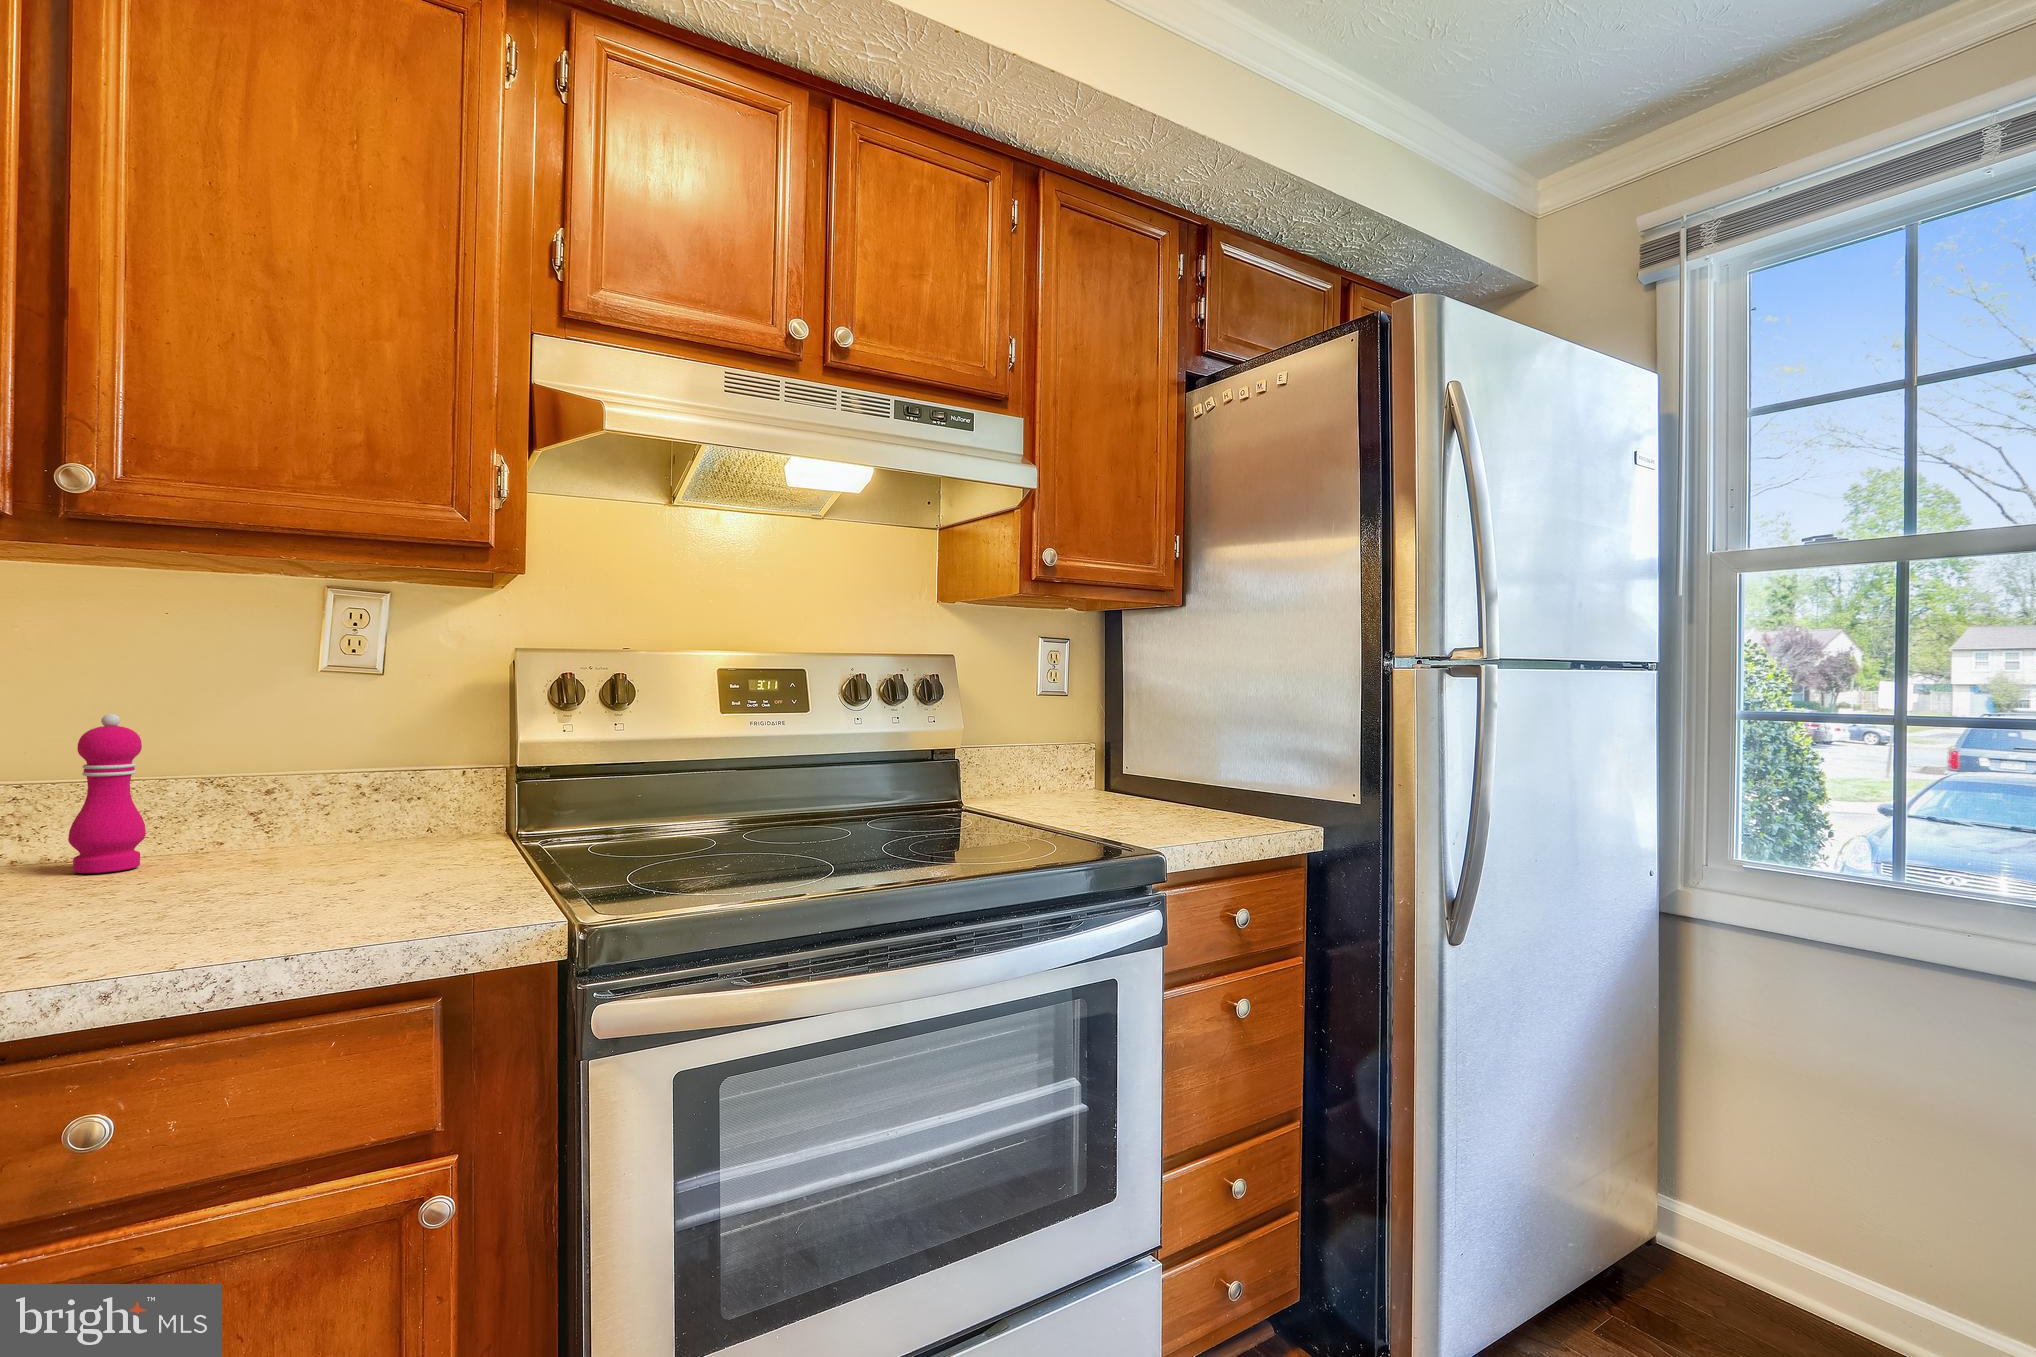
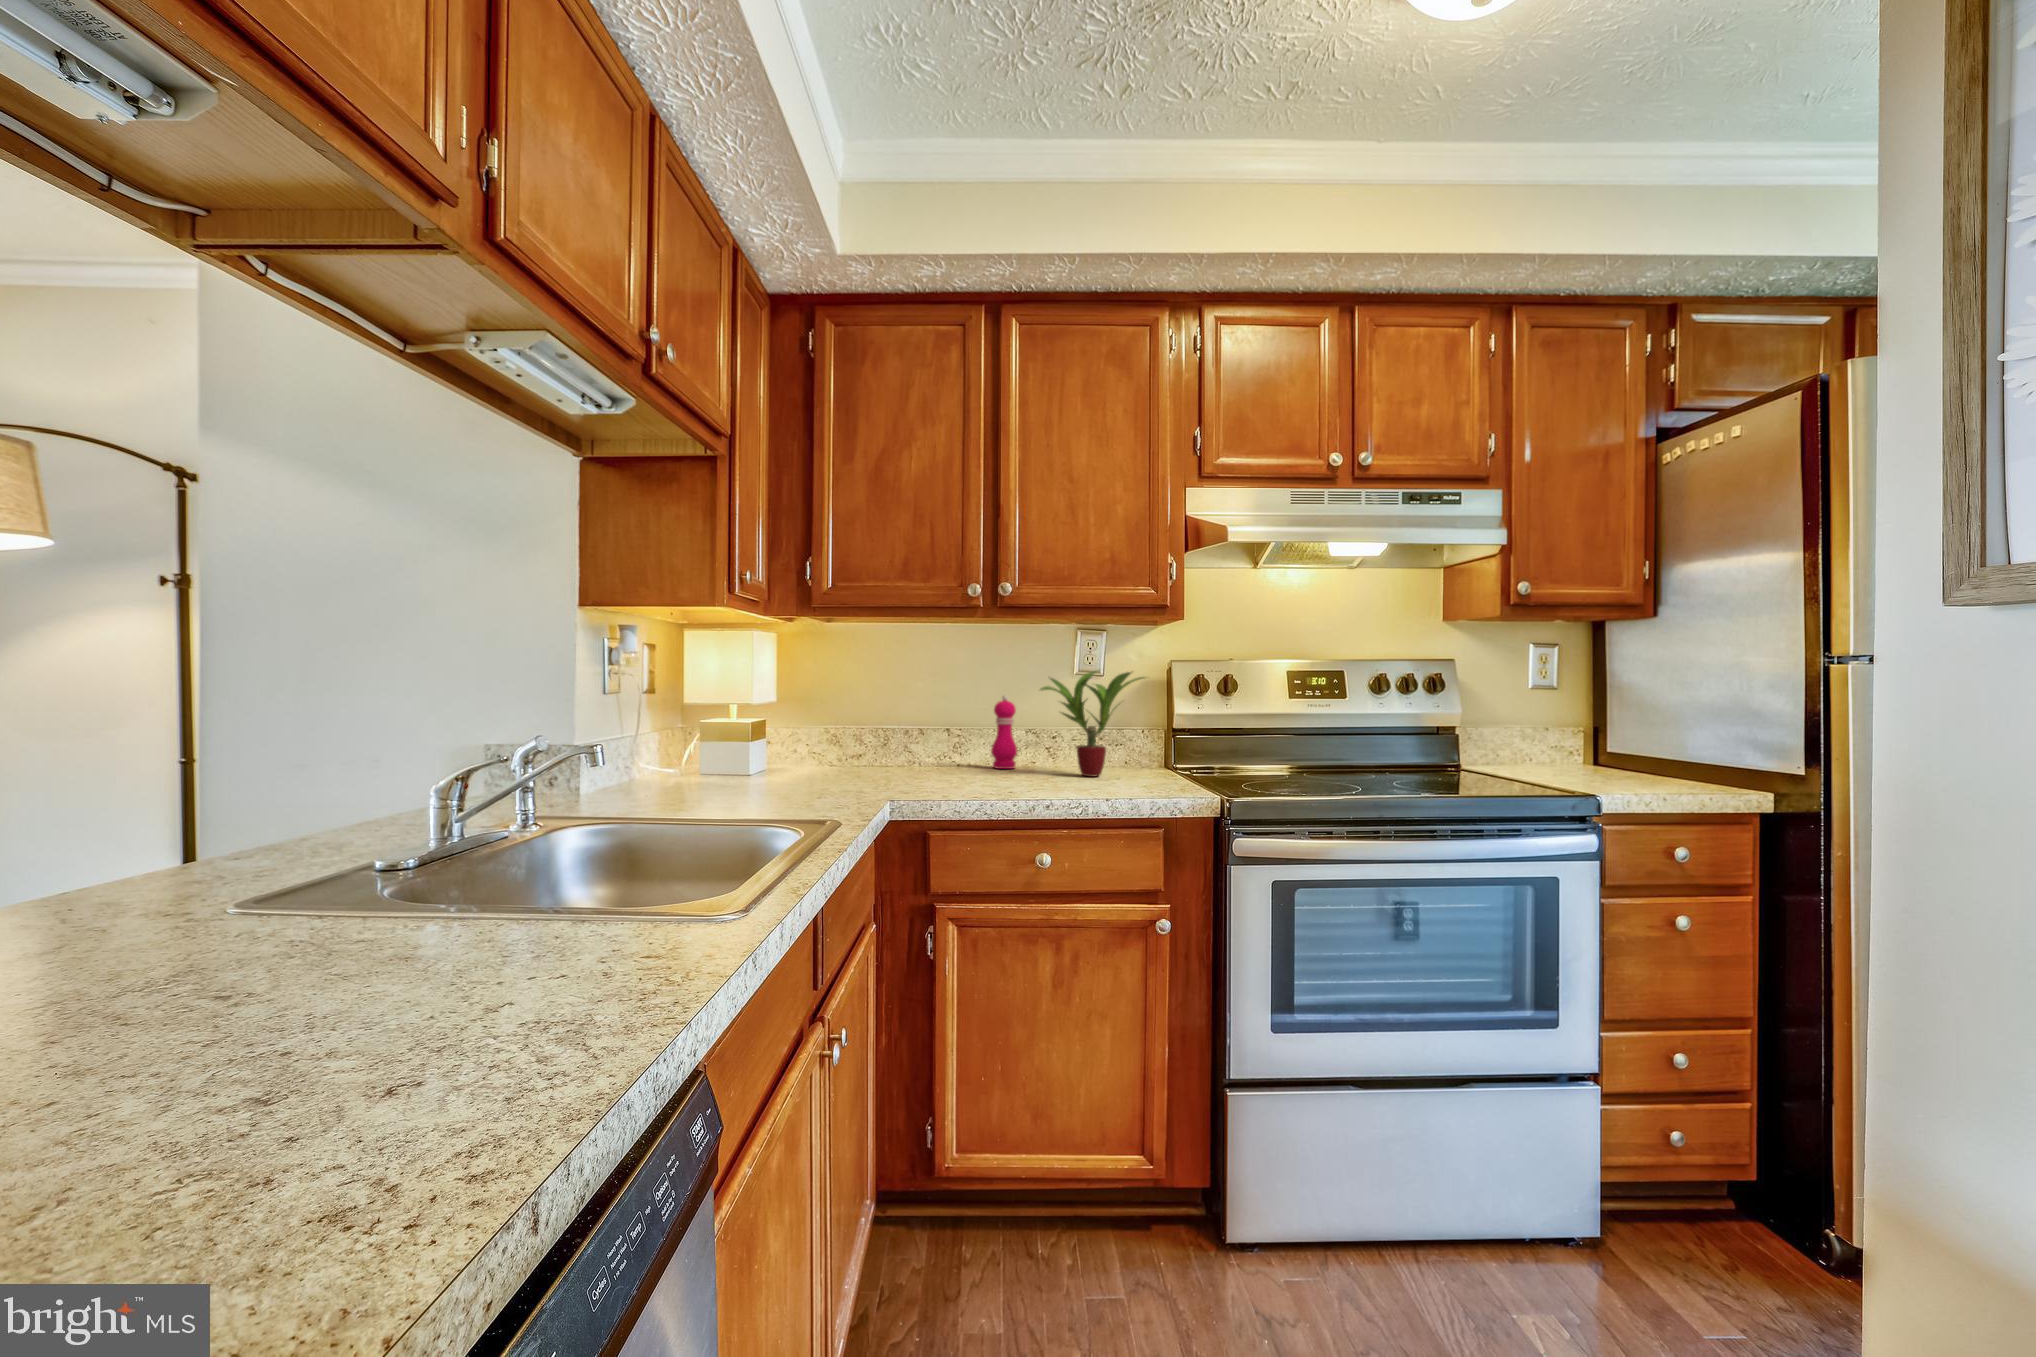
potted plant: none [153,662,452,882] -> present [1041,671,1144,777]

